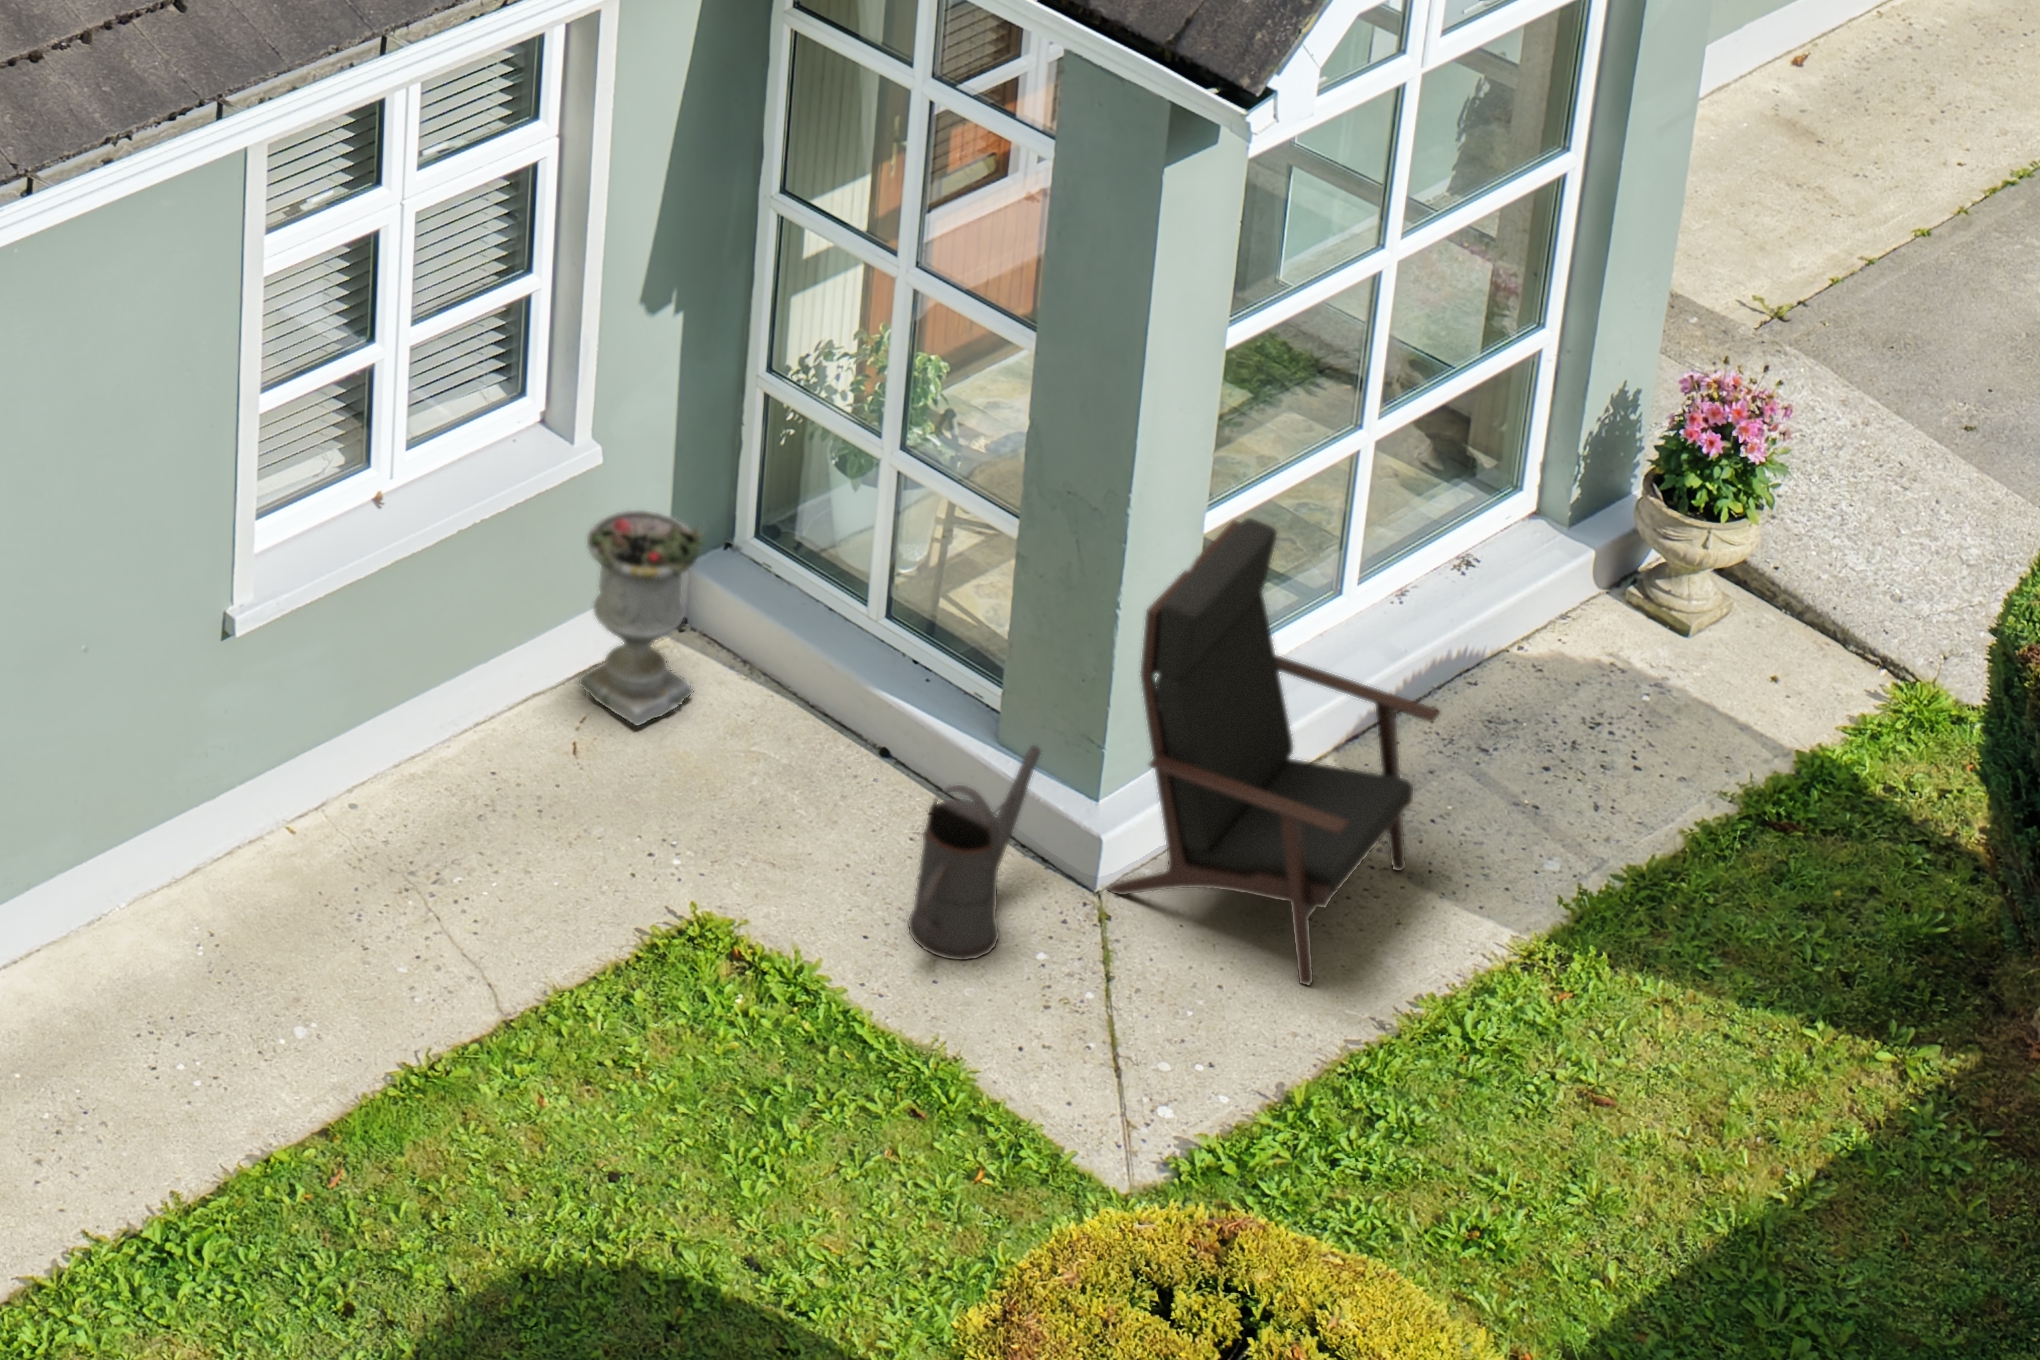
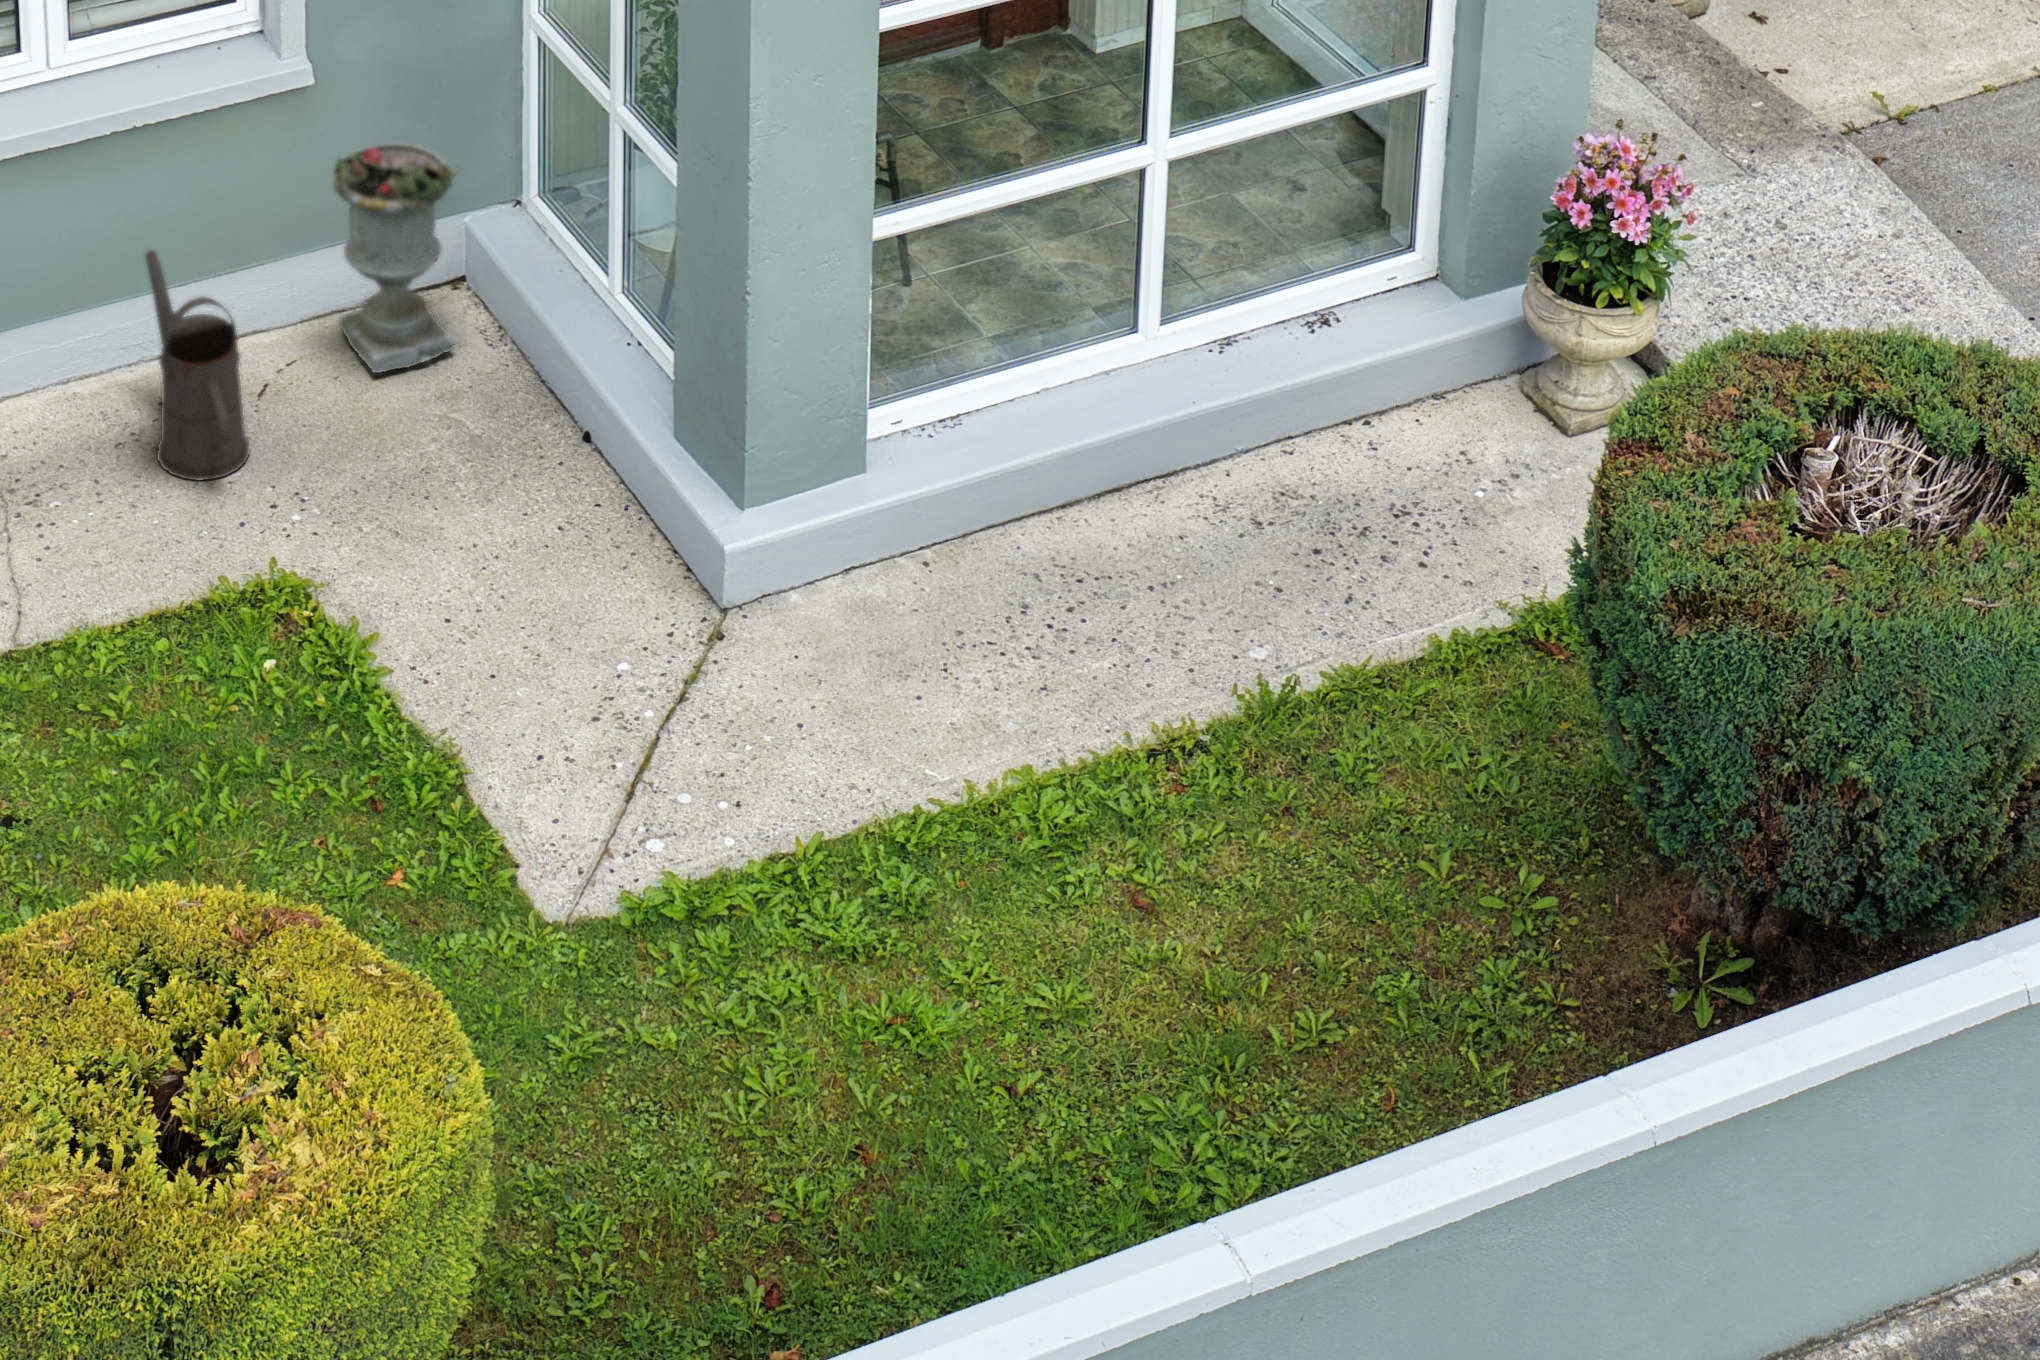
lounge chair: present [1108,518,1440,985] -> none [778,207,1143,720]
watering can: present [909,745,1040,960] -> present [145,250,249,481]

